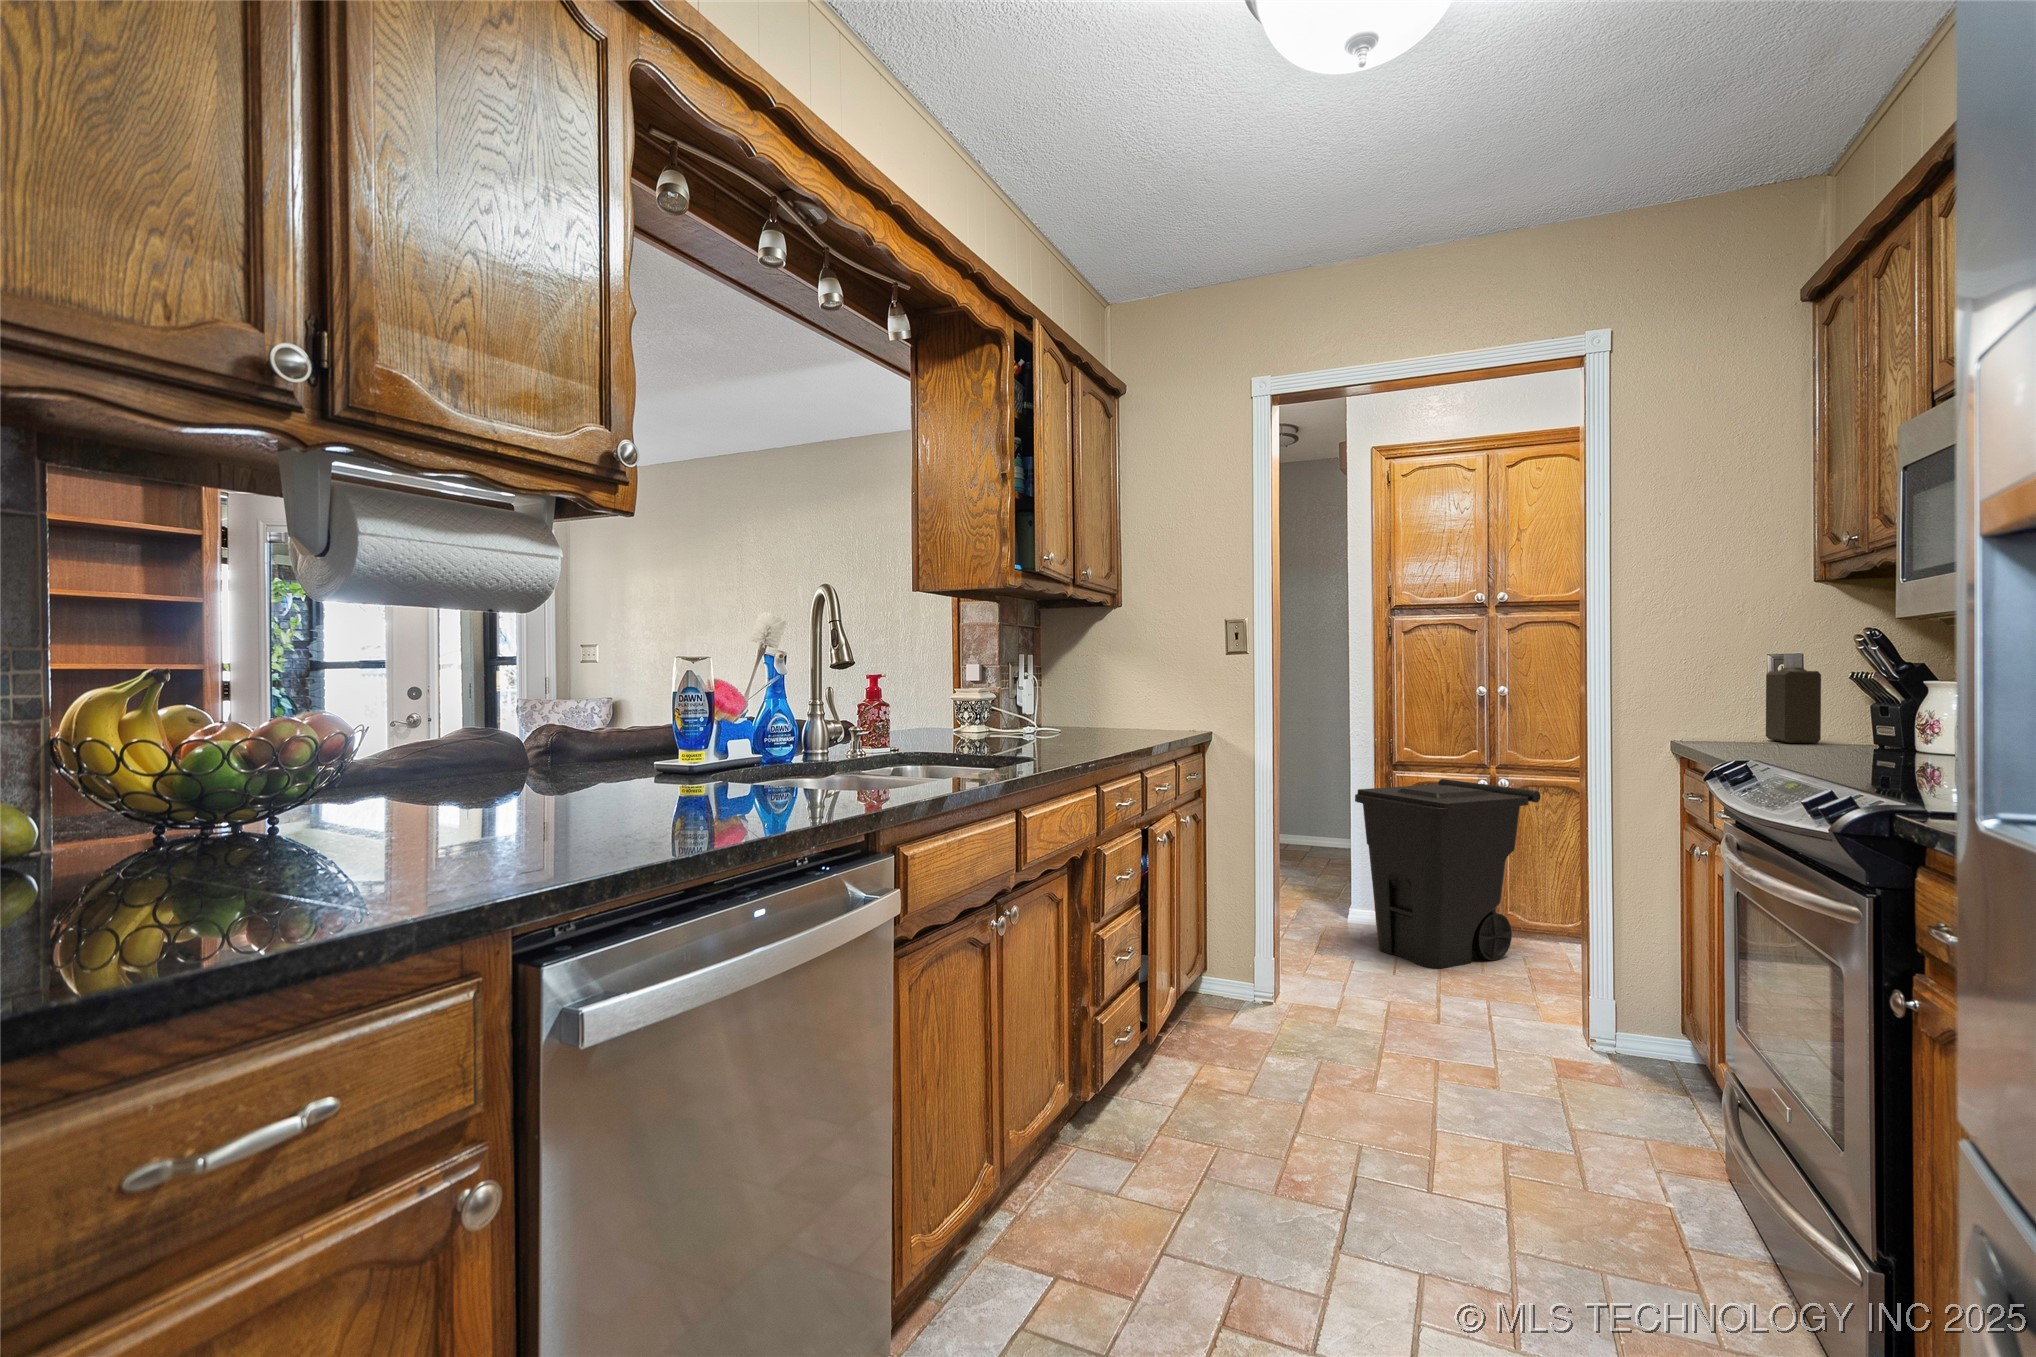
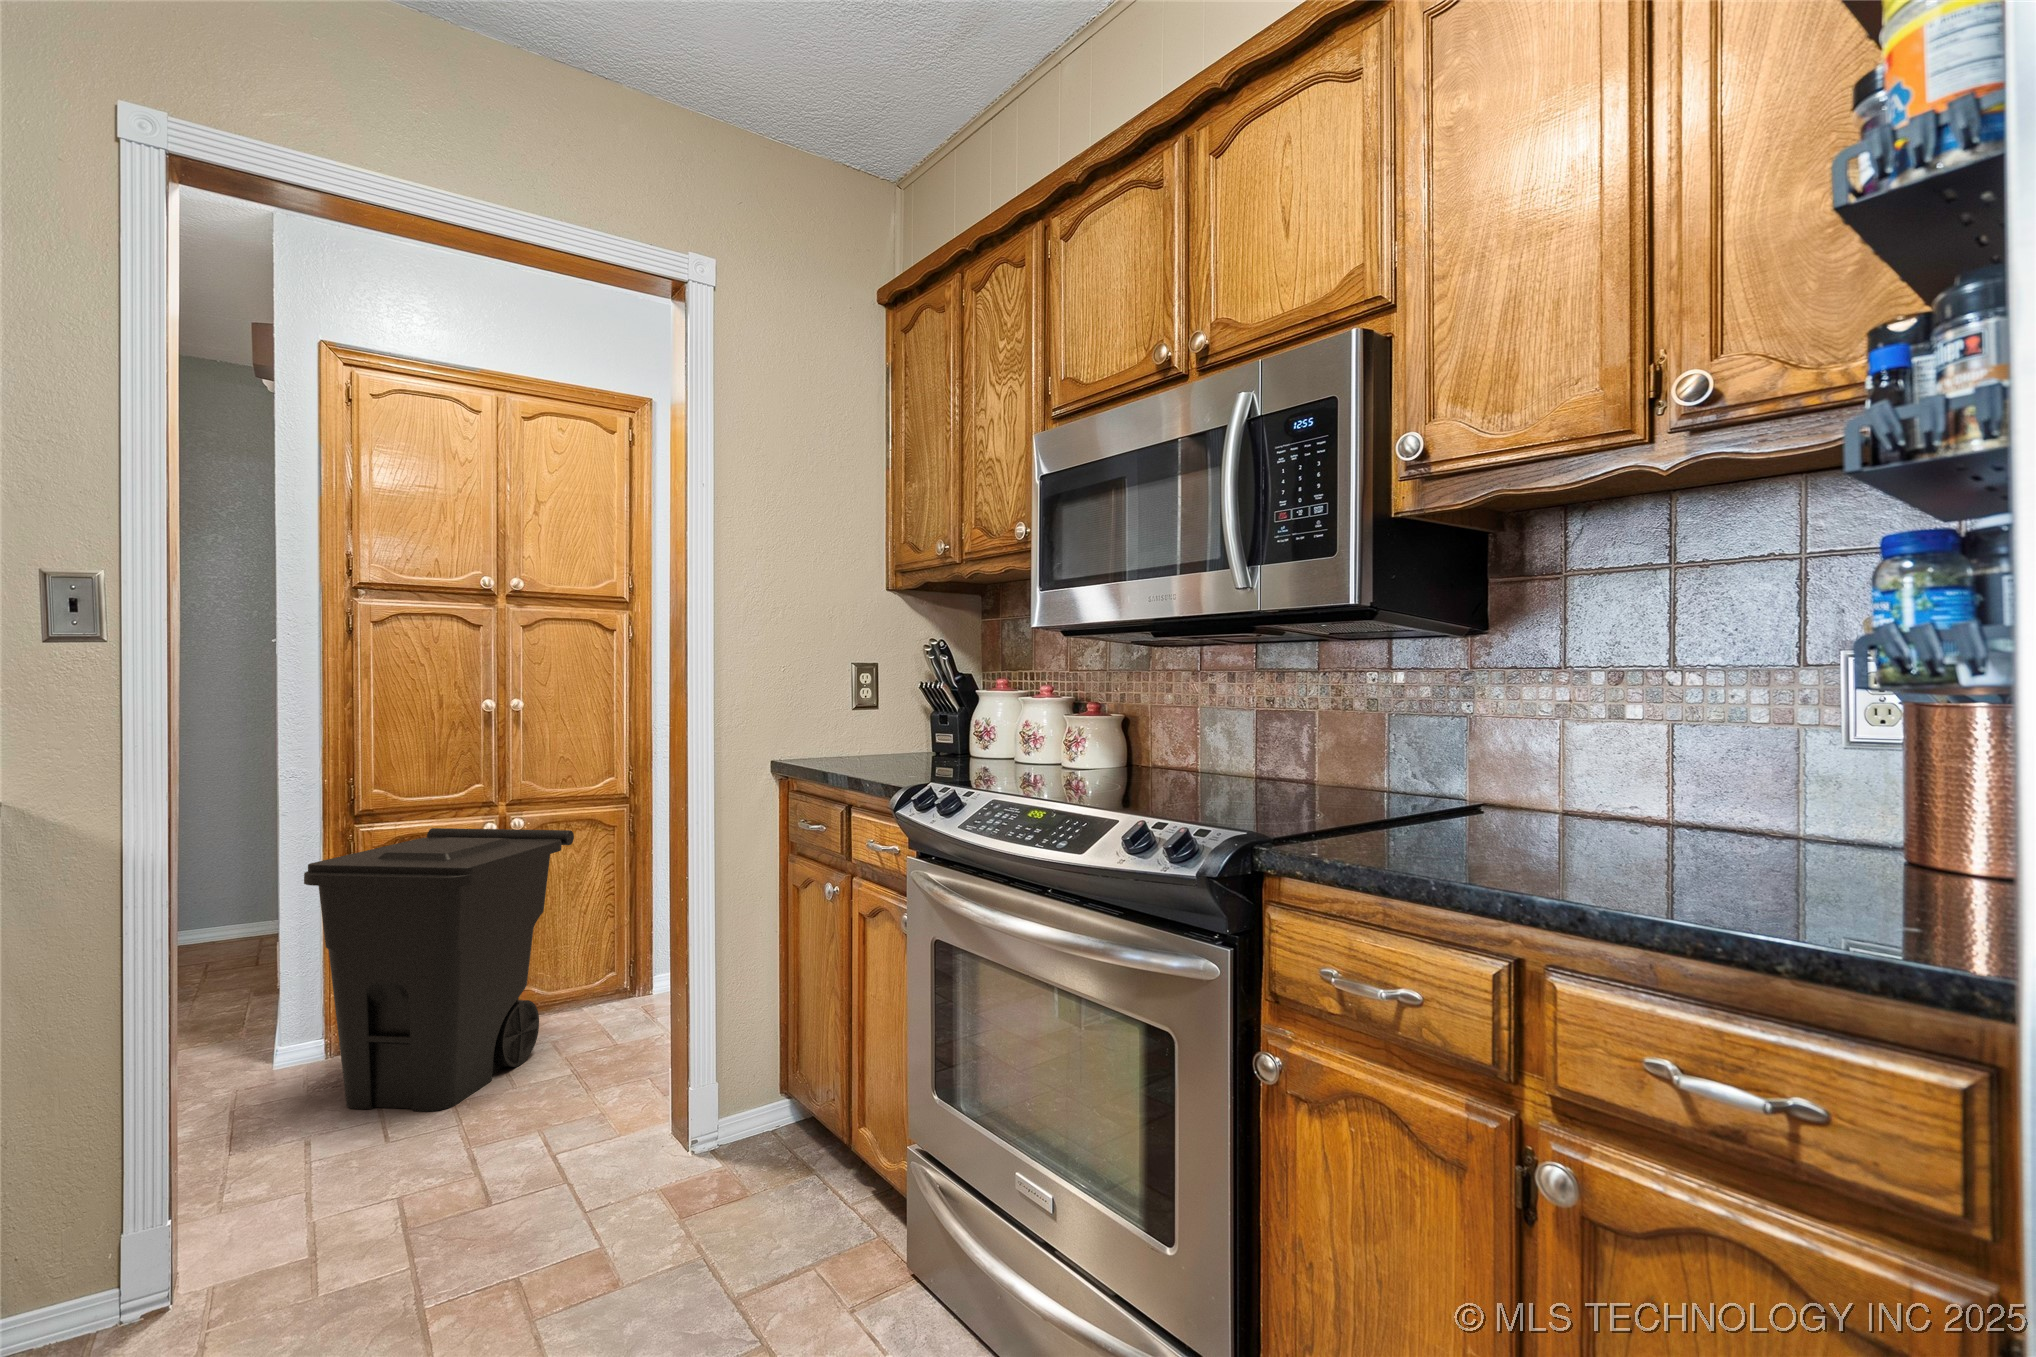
bottle: present [1766,654,1821,743] -> none [841,662,892,755]

